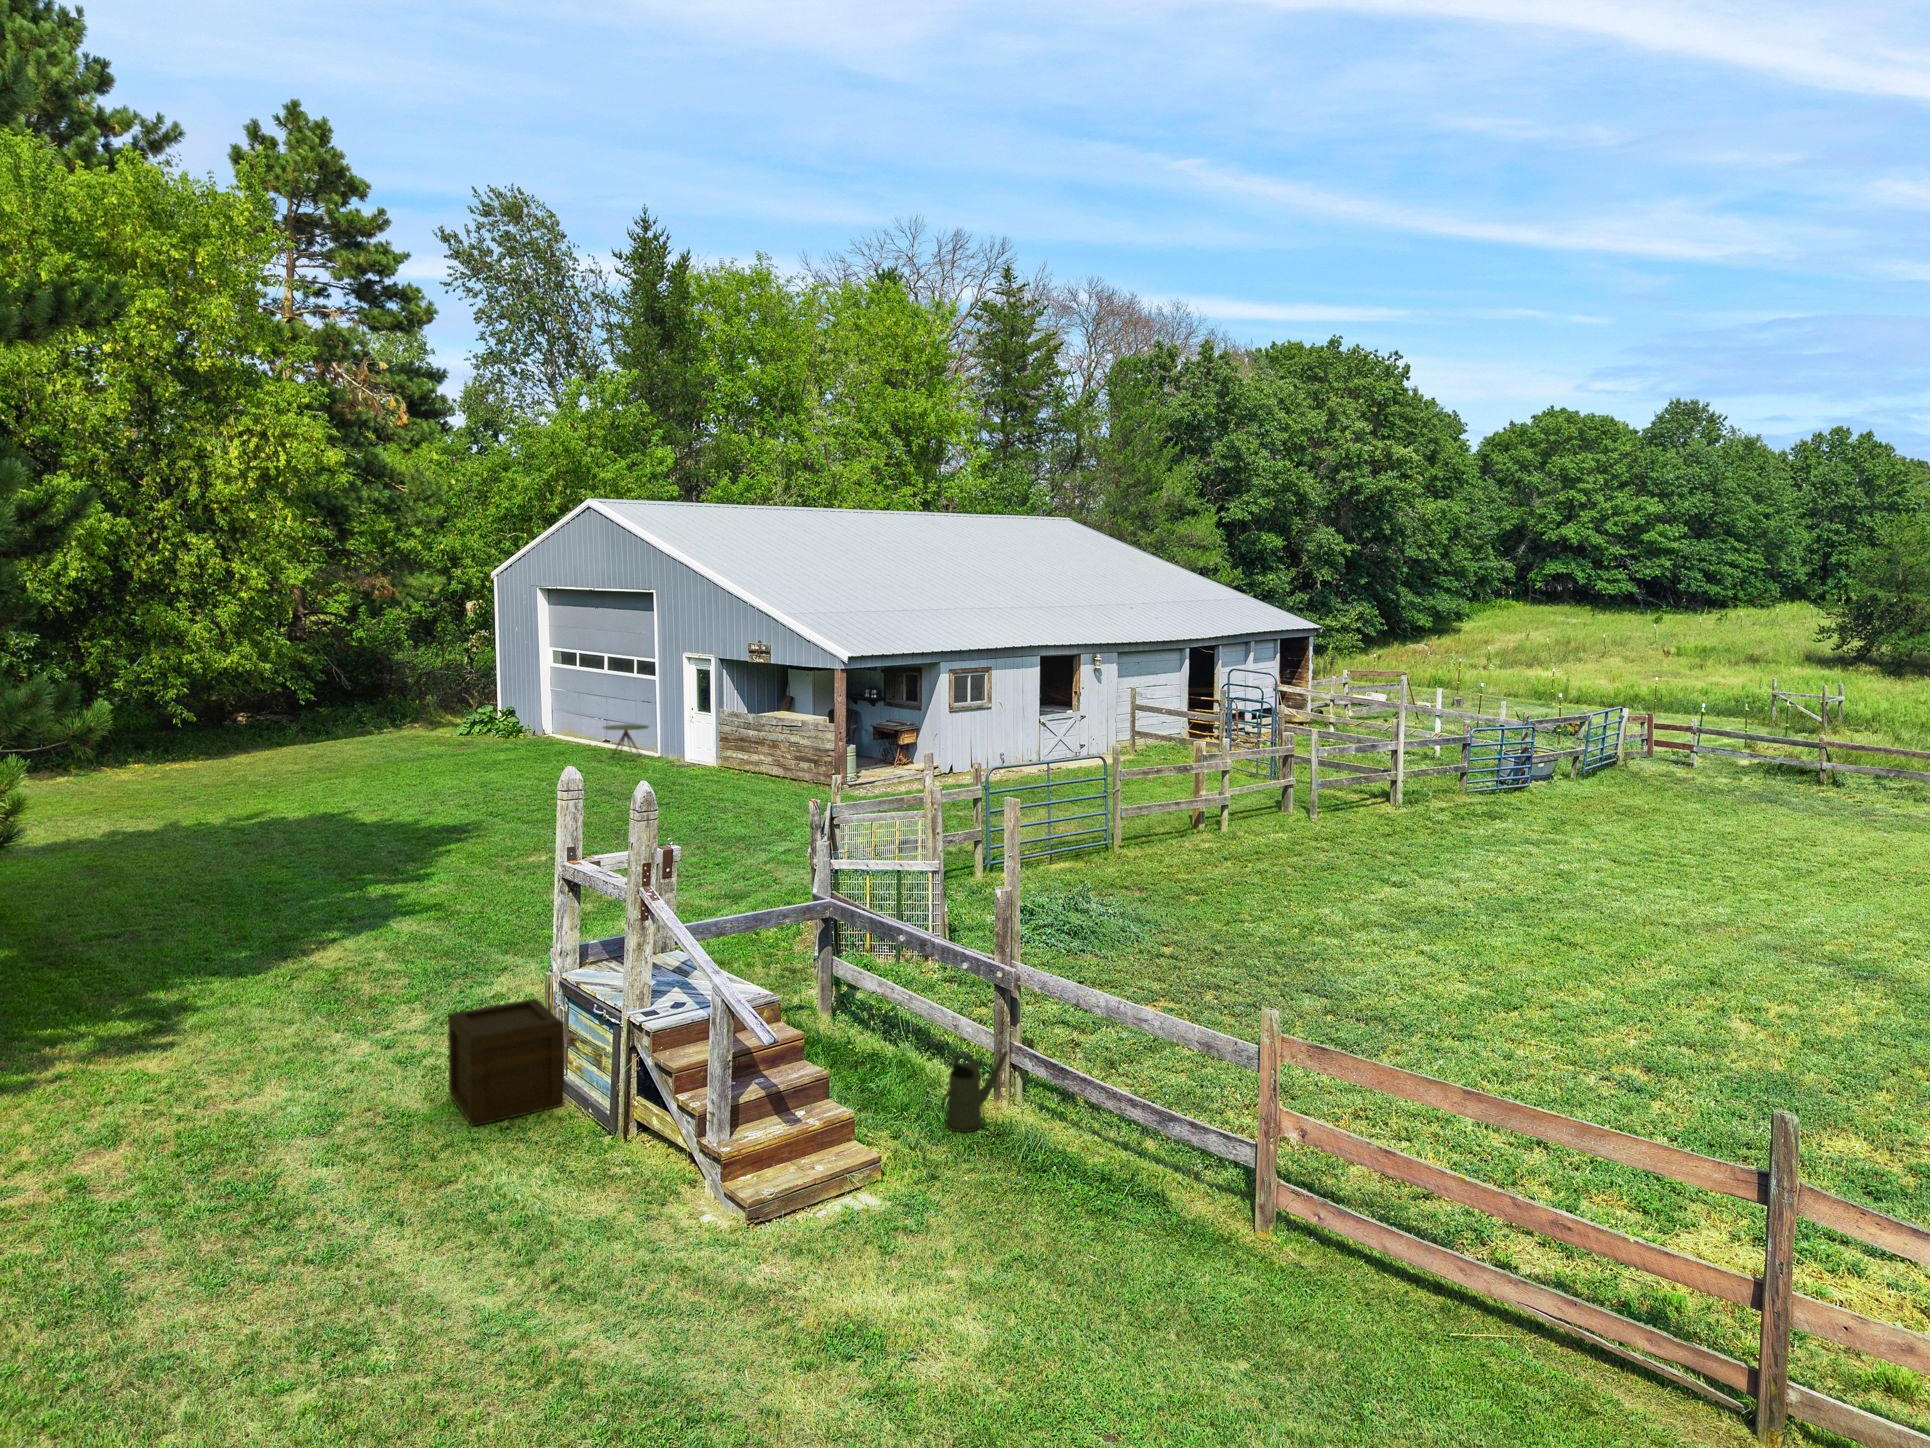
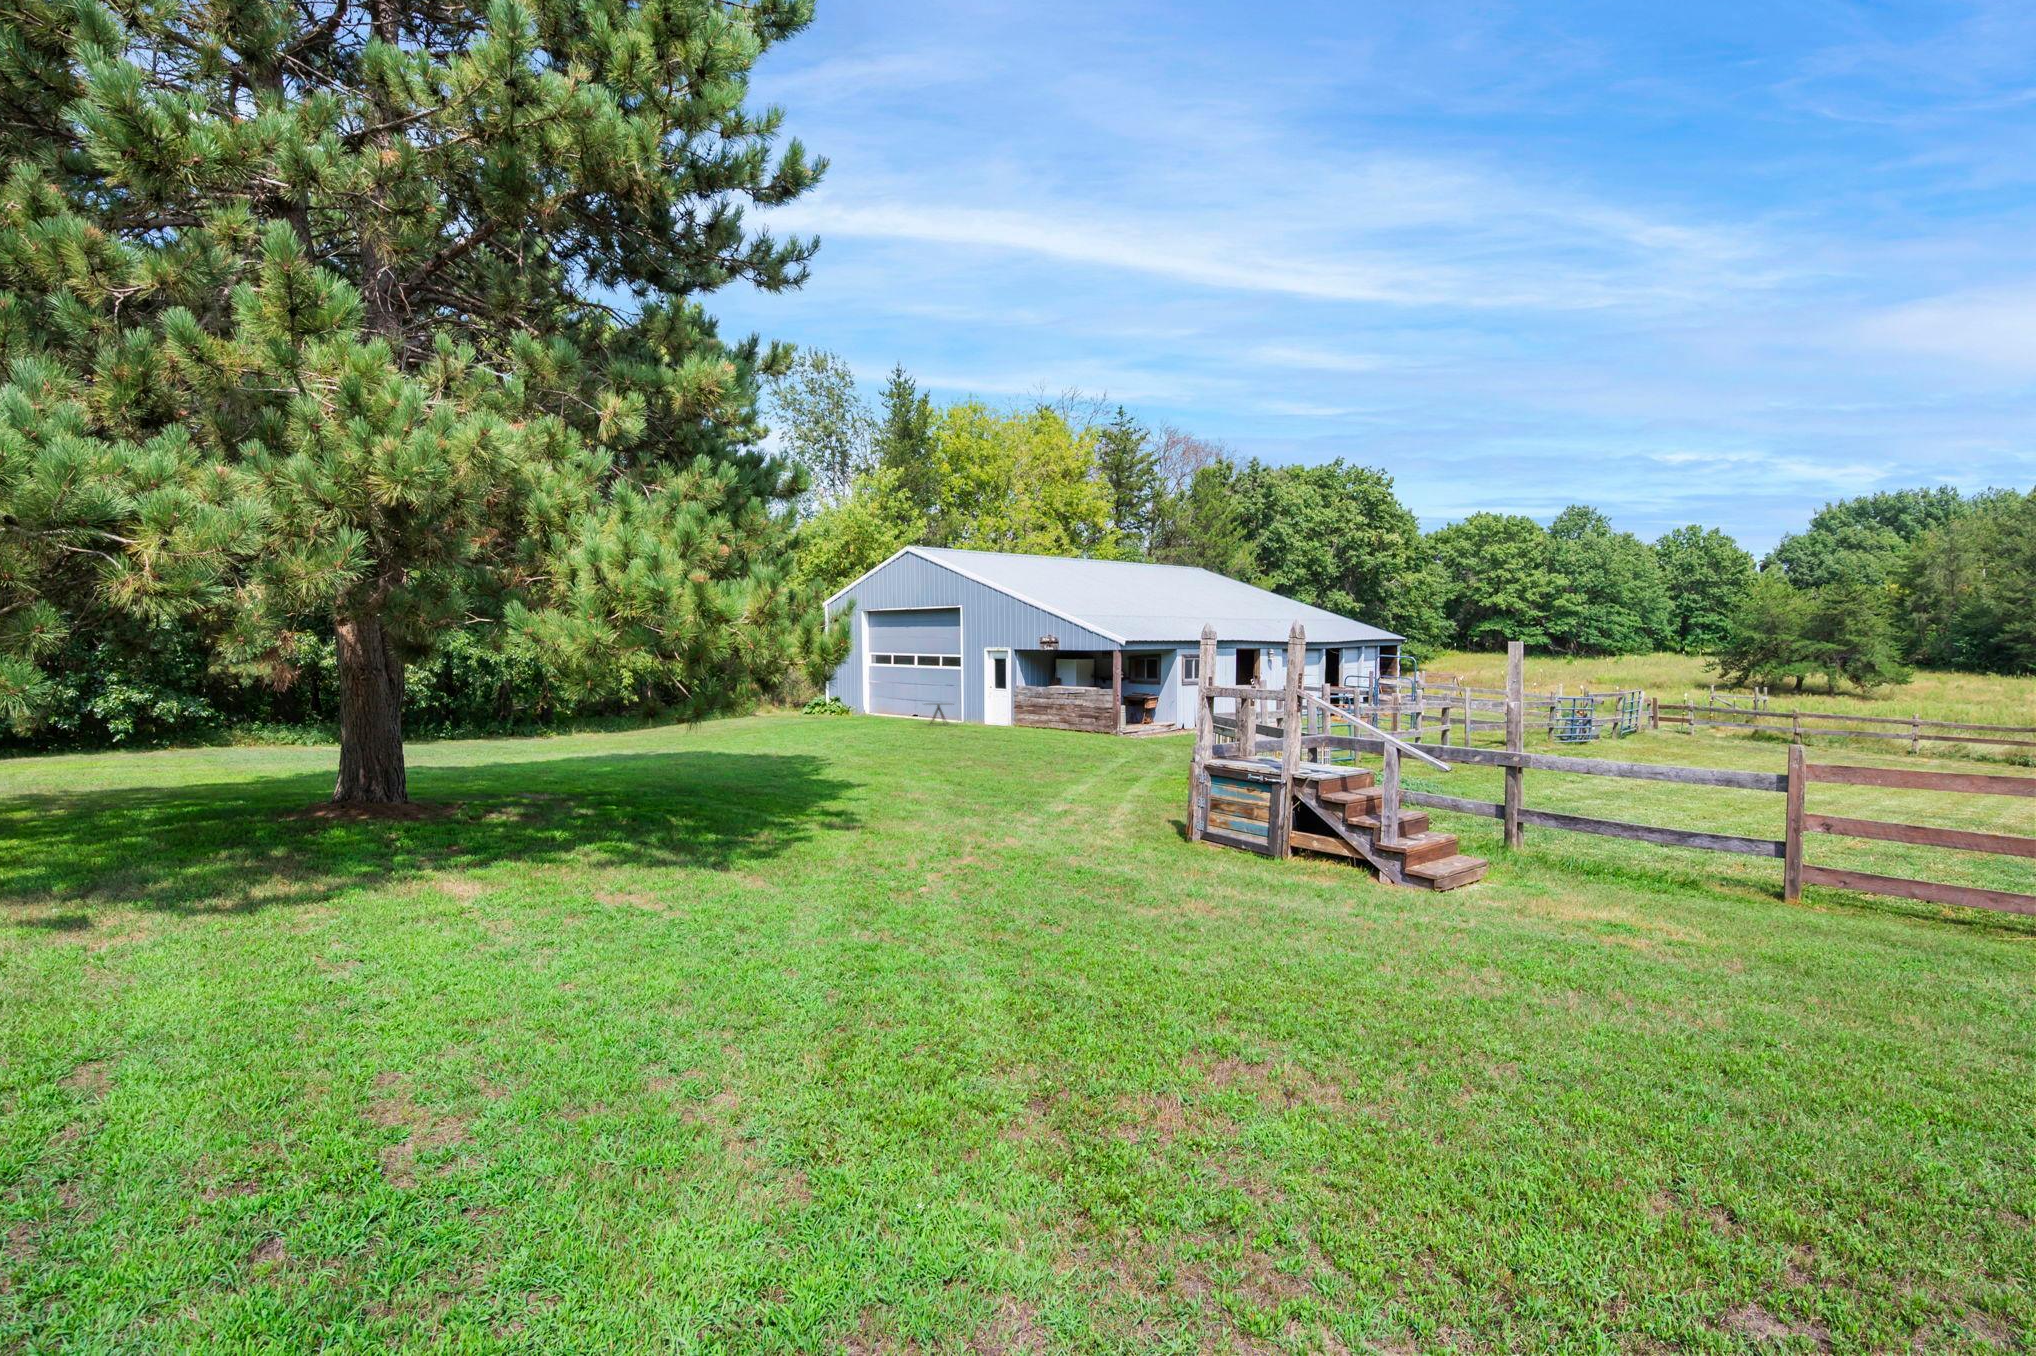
wooden crate: present [448,999,564,1126] -> none [1132,786,1219,860]
watering can: present [941,1051,1008,1132] -> none [1498,808,1529,862]

